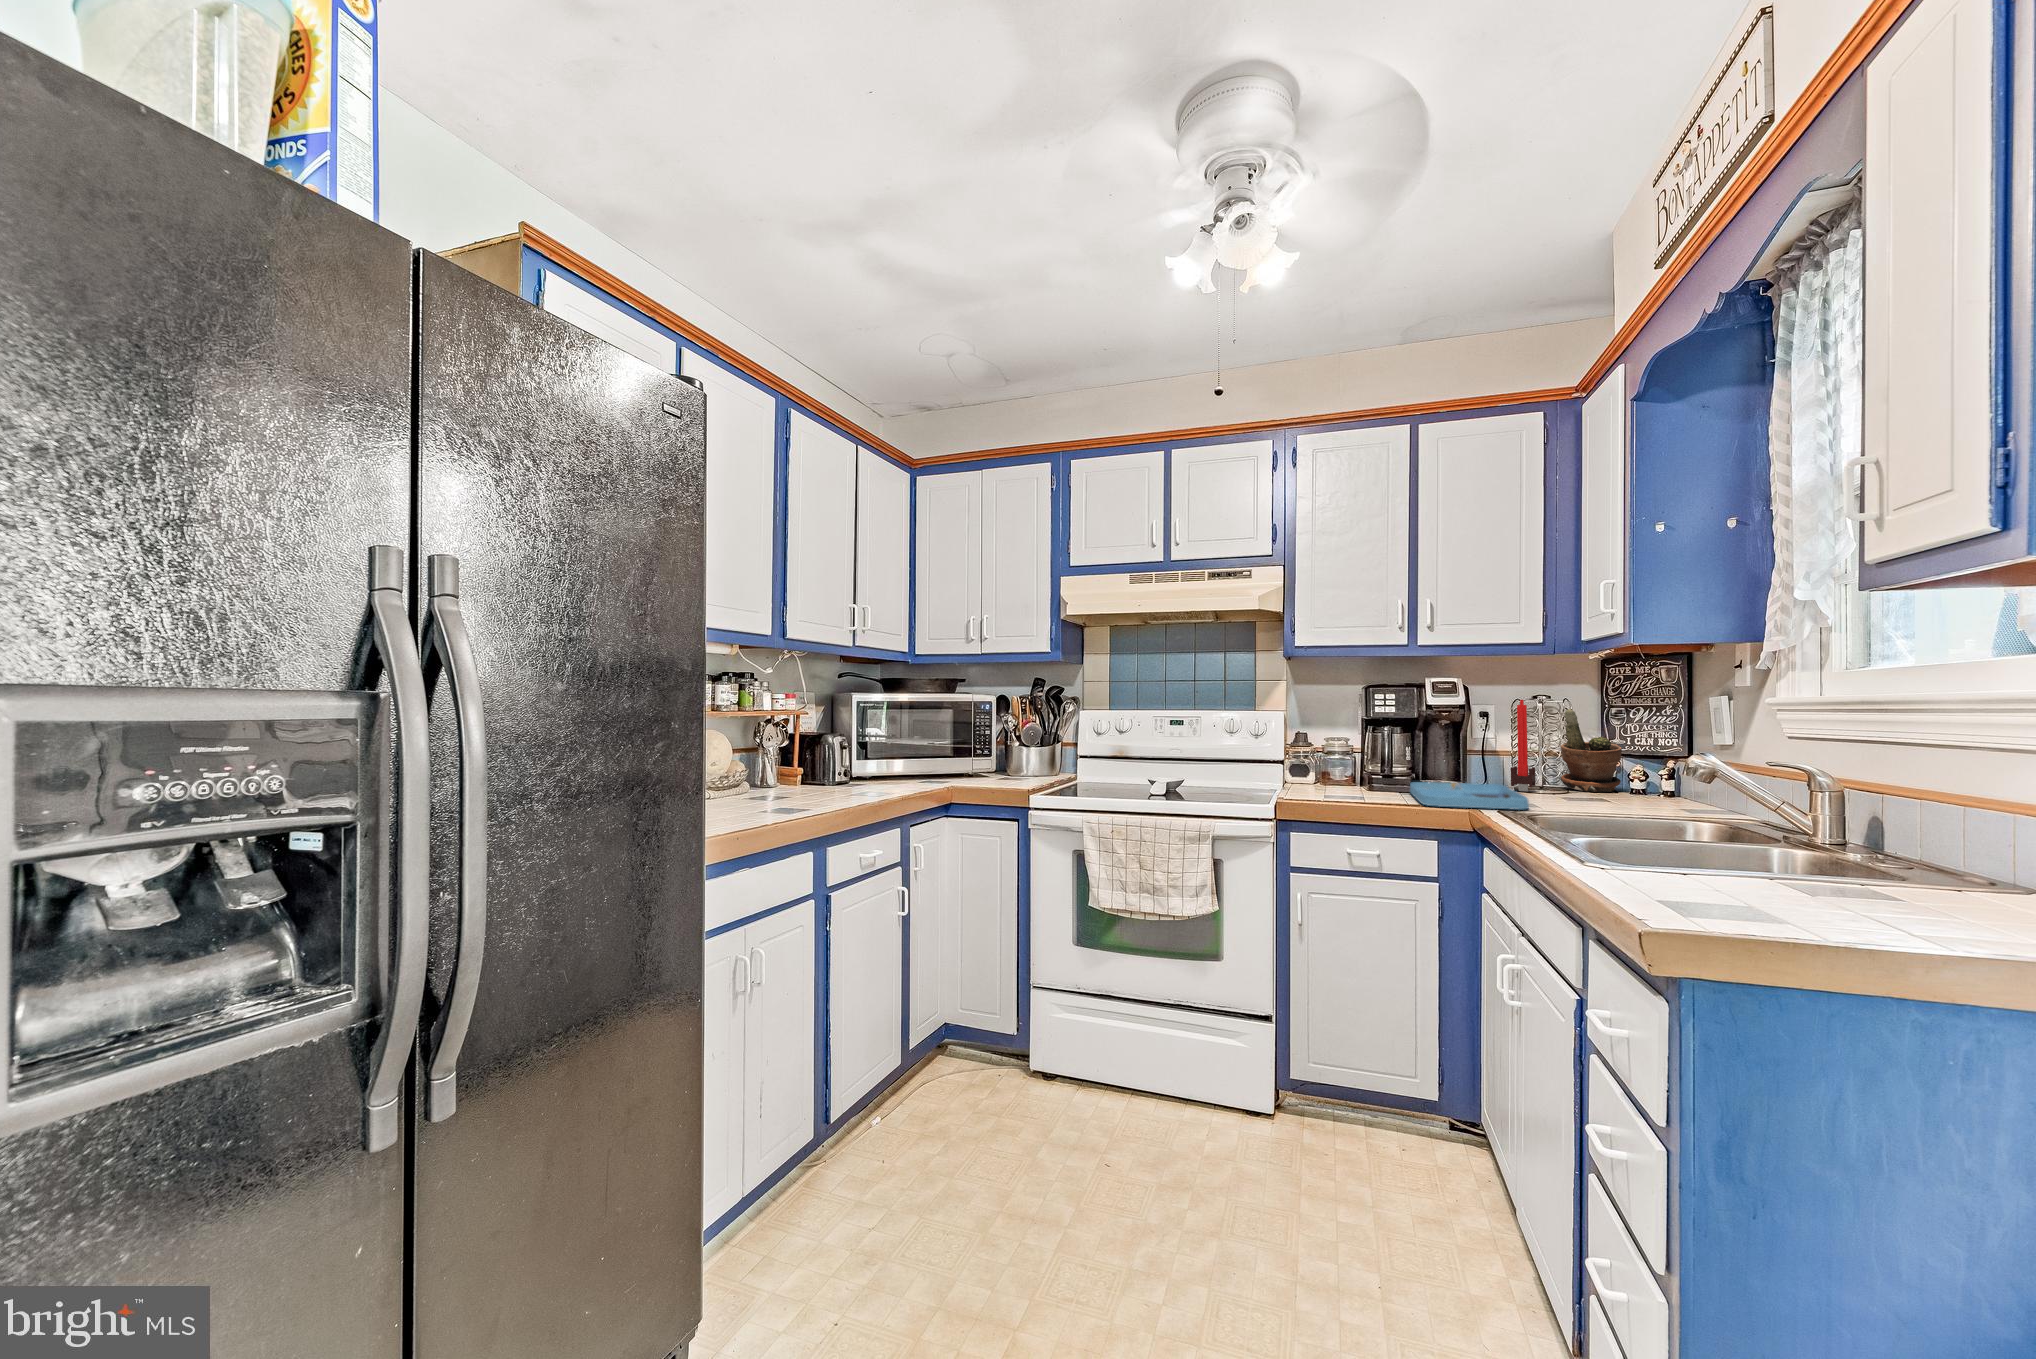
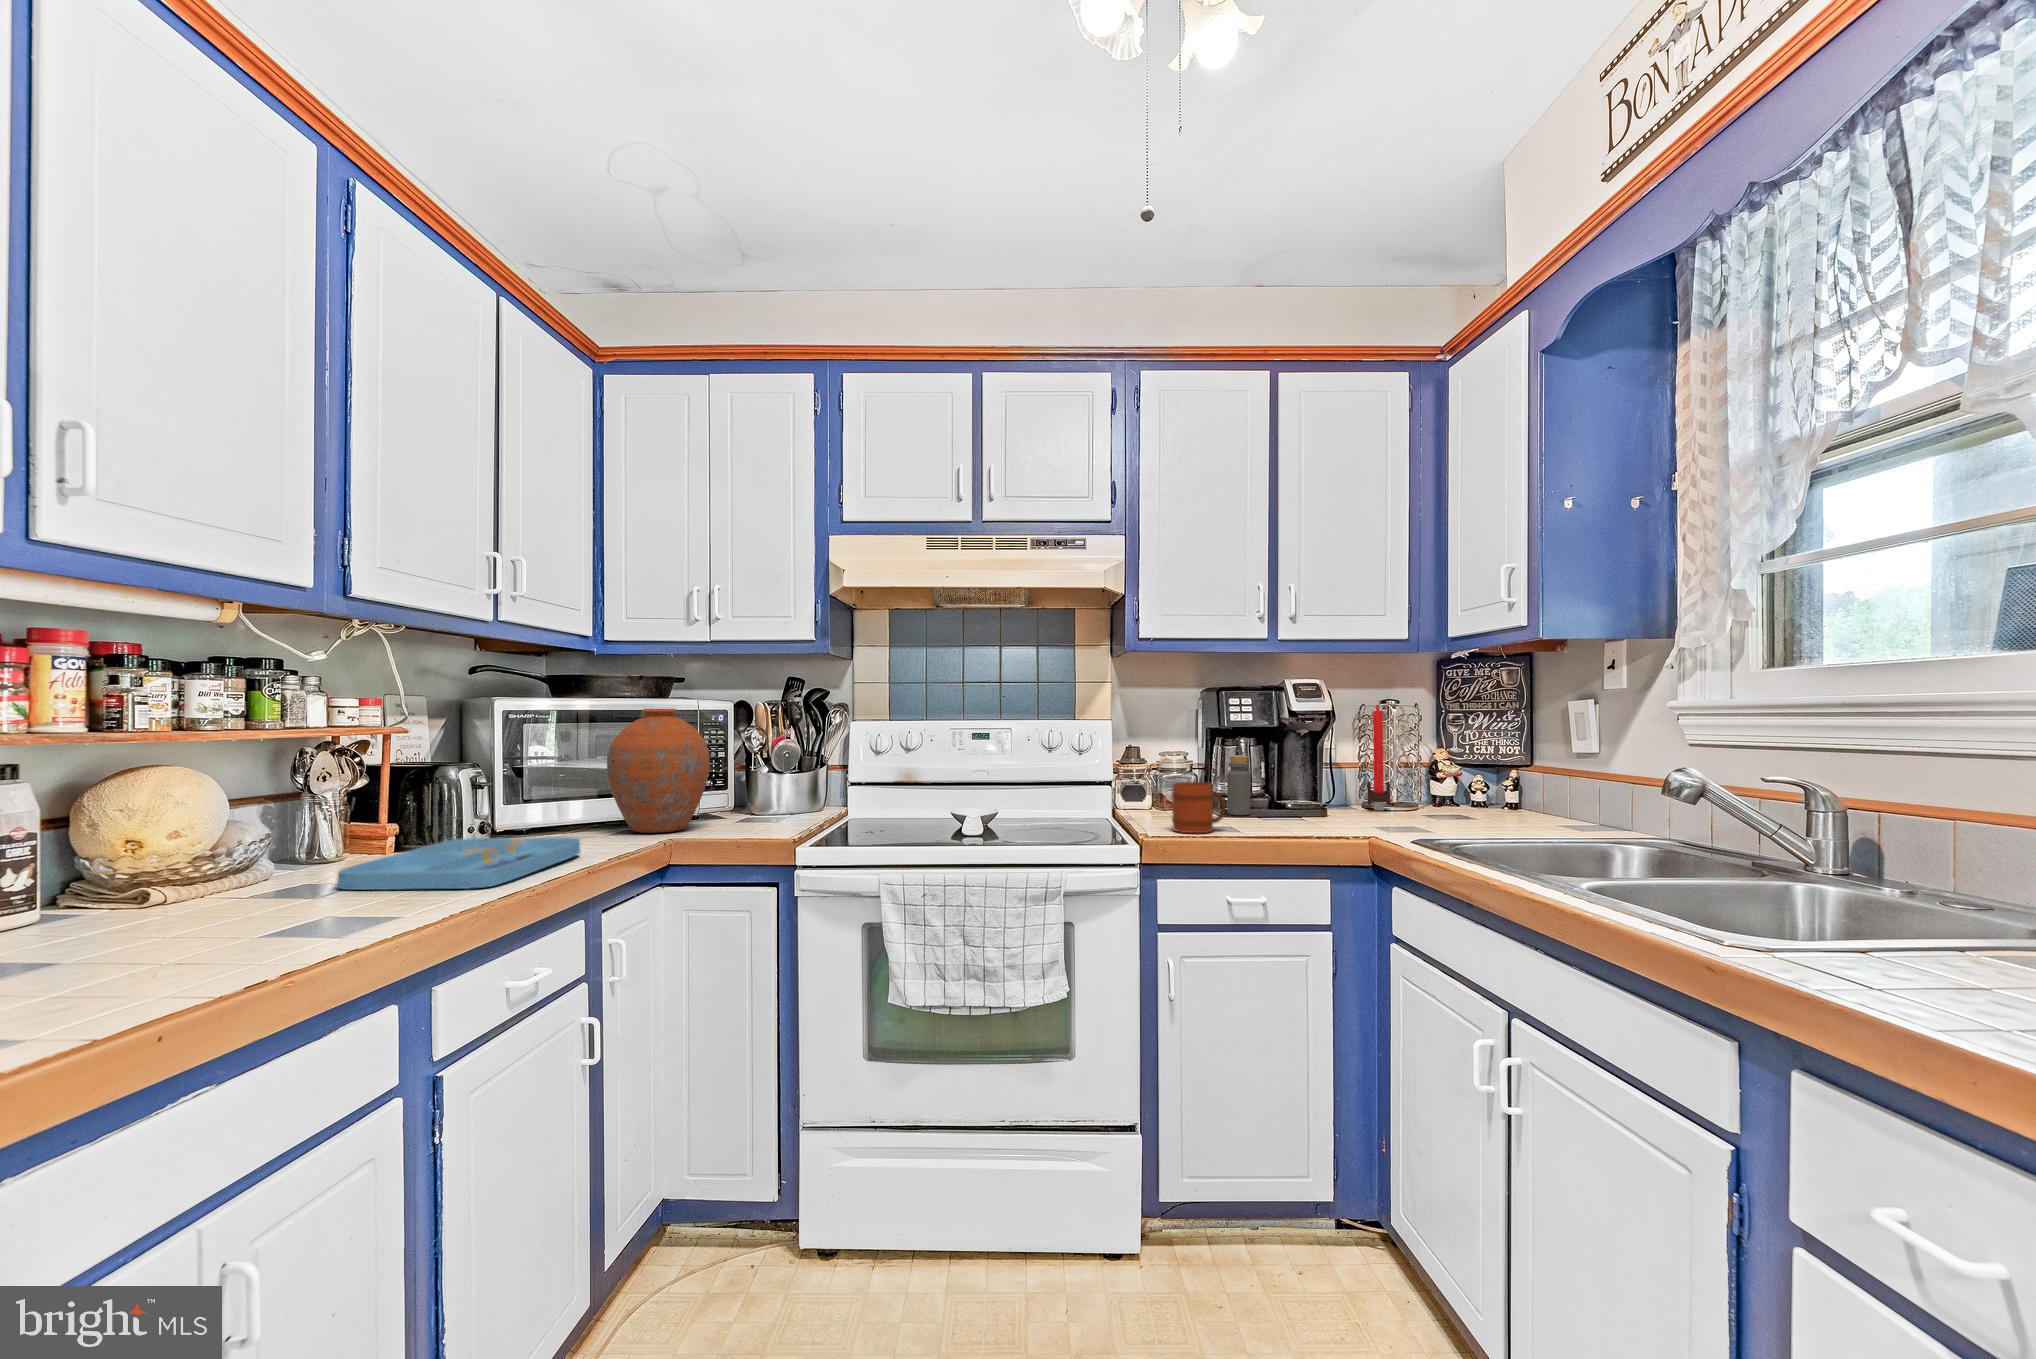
vase: none [916,700,980,782] -> present [607,709,710,833]
potted plant: present [1560,709,1622,792] -> none [1406,715,1468,808]
bottle: none [1375,741,1395,790] -> present [1227,755,1251,815]
mug: none [1308,760,1353,800] -> present [1172,782,1225,833]
tray: present [1410,782,1529,810] -> present [337,838,580,890]

